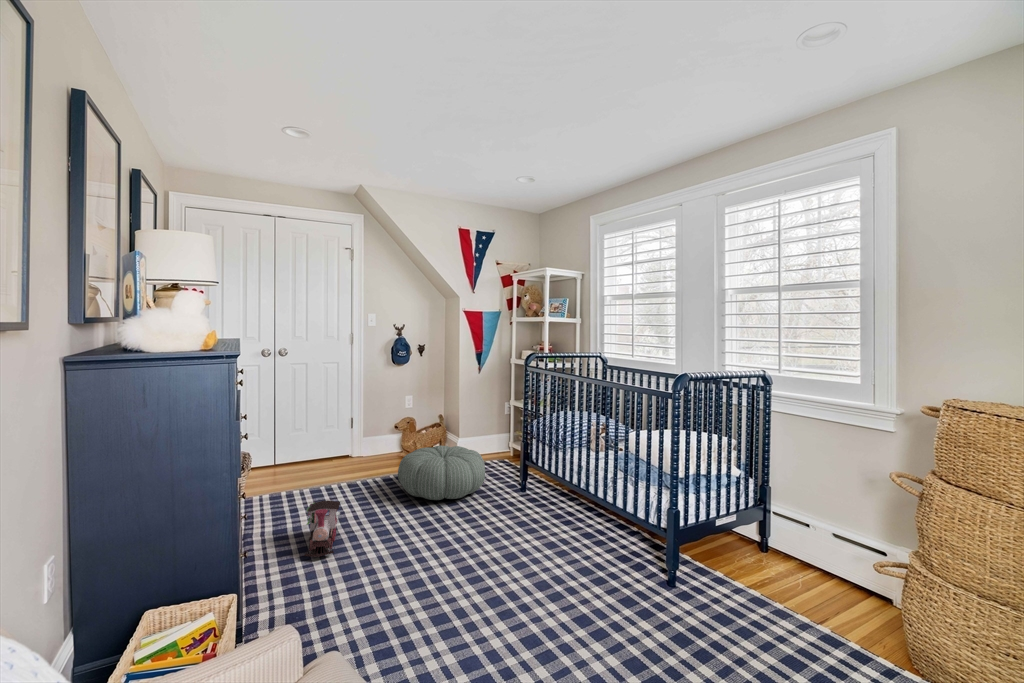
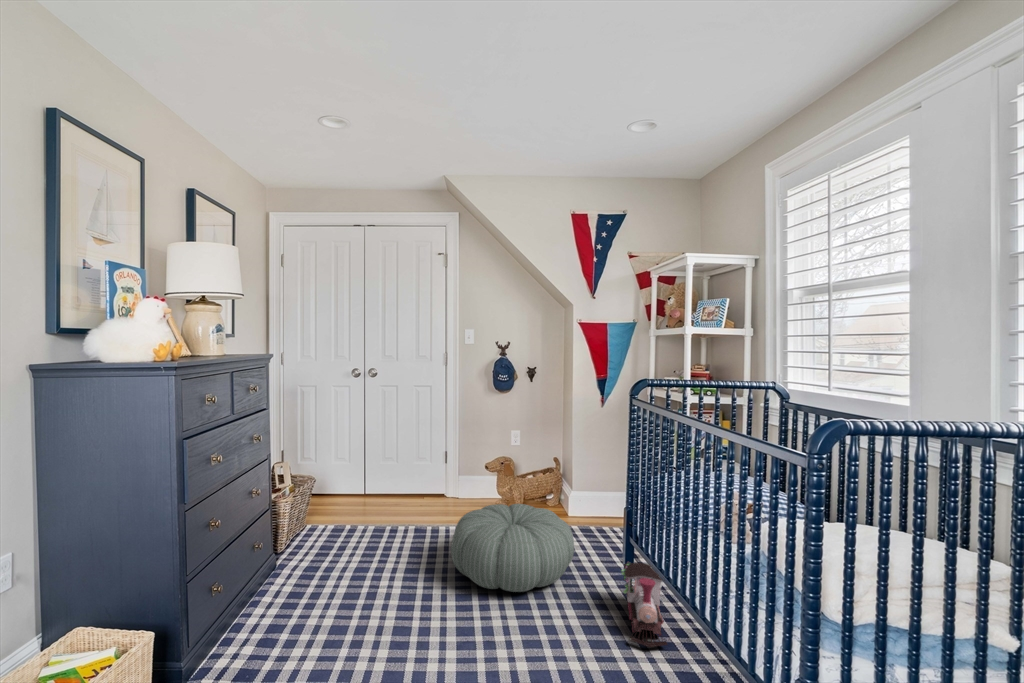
toy train: present [304,500,340,557] -> present [622,562,667,647]

